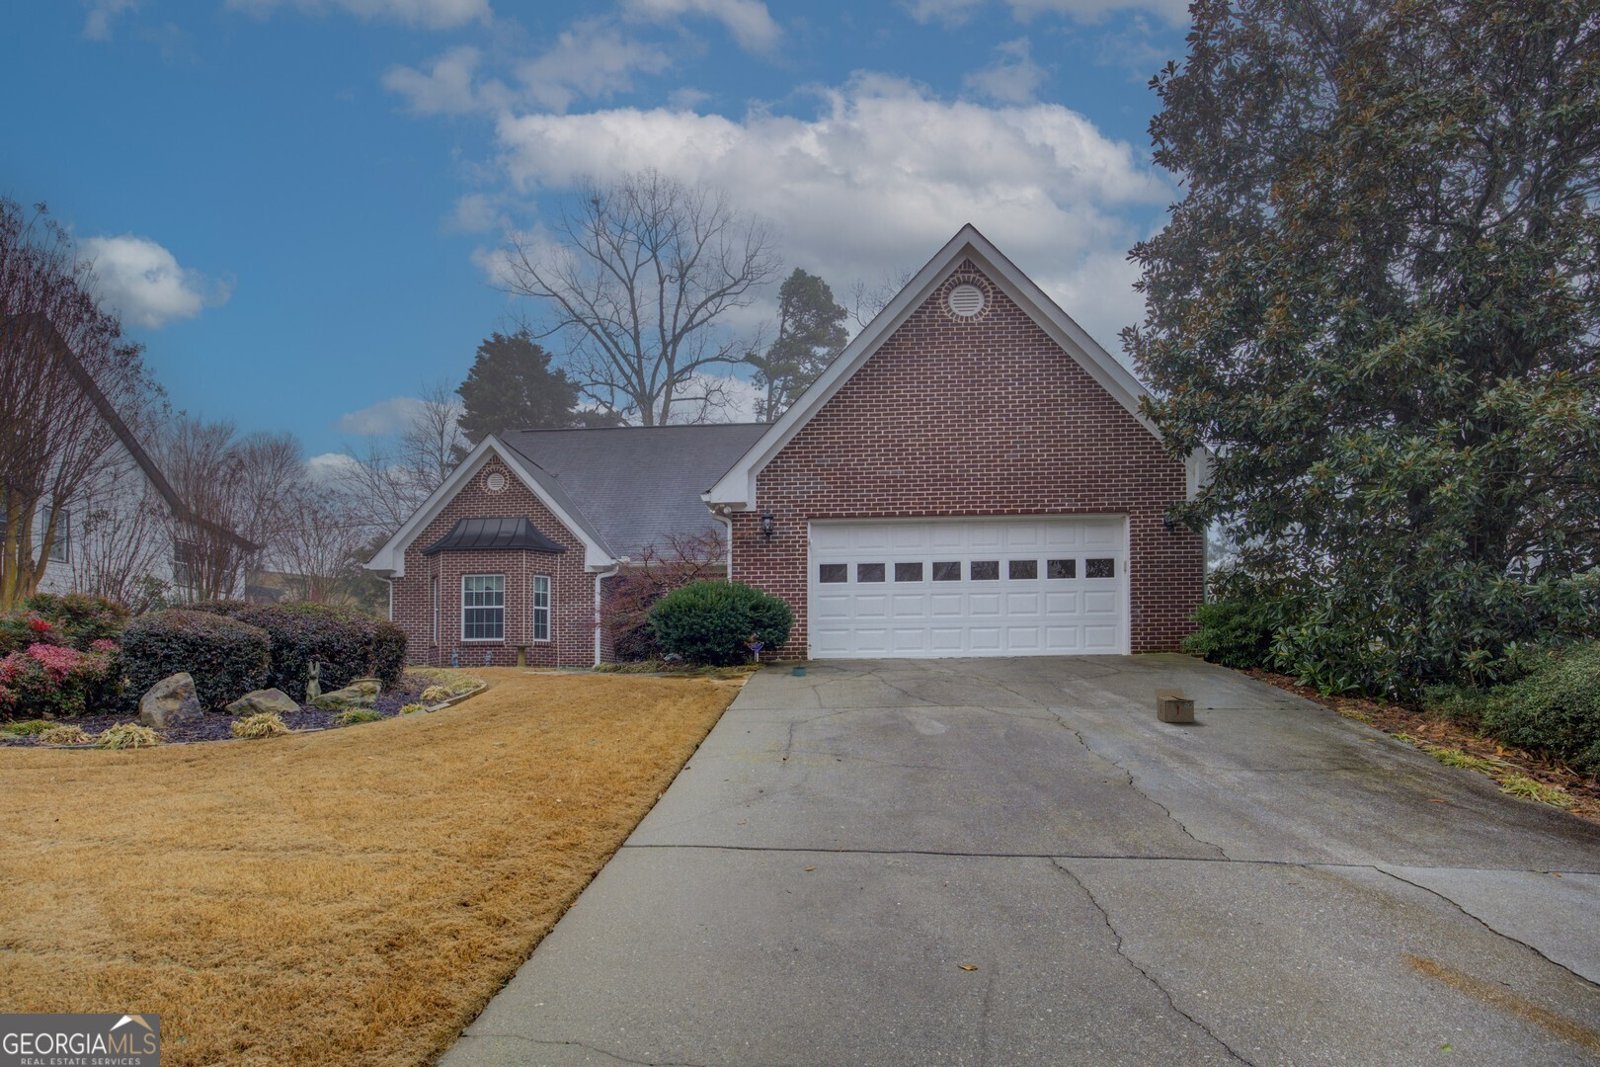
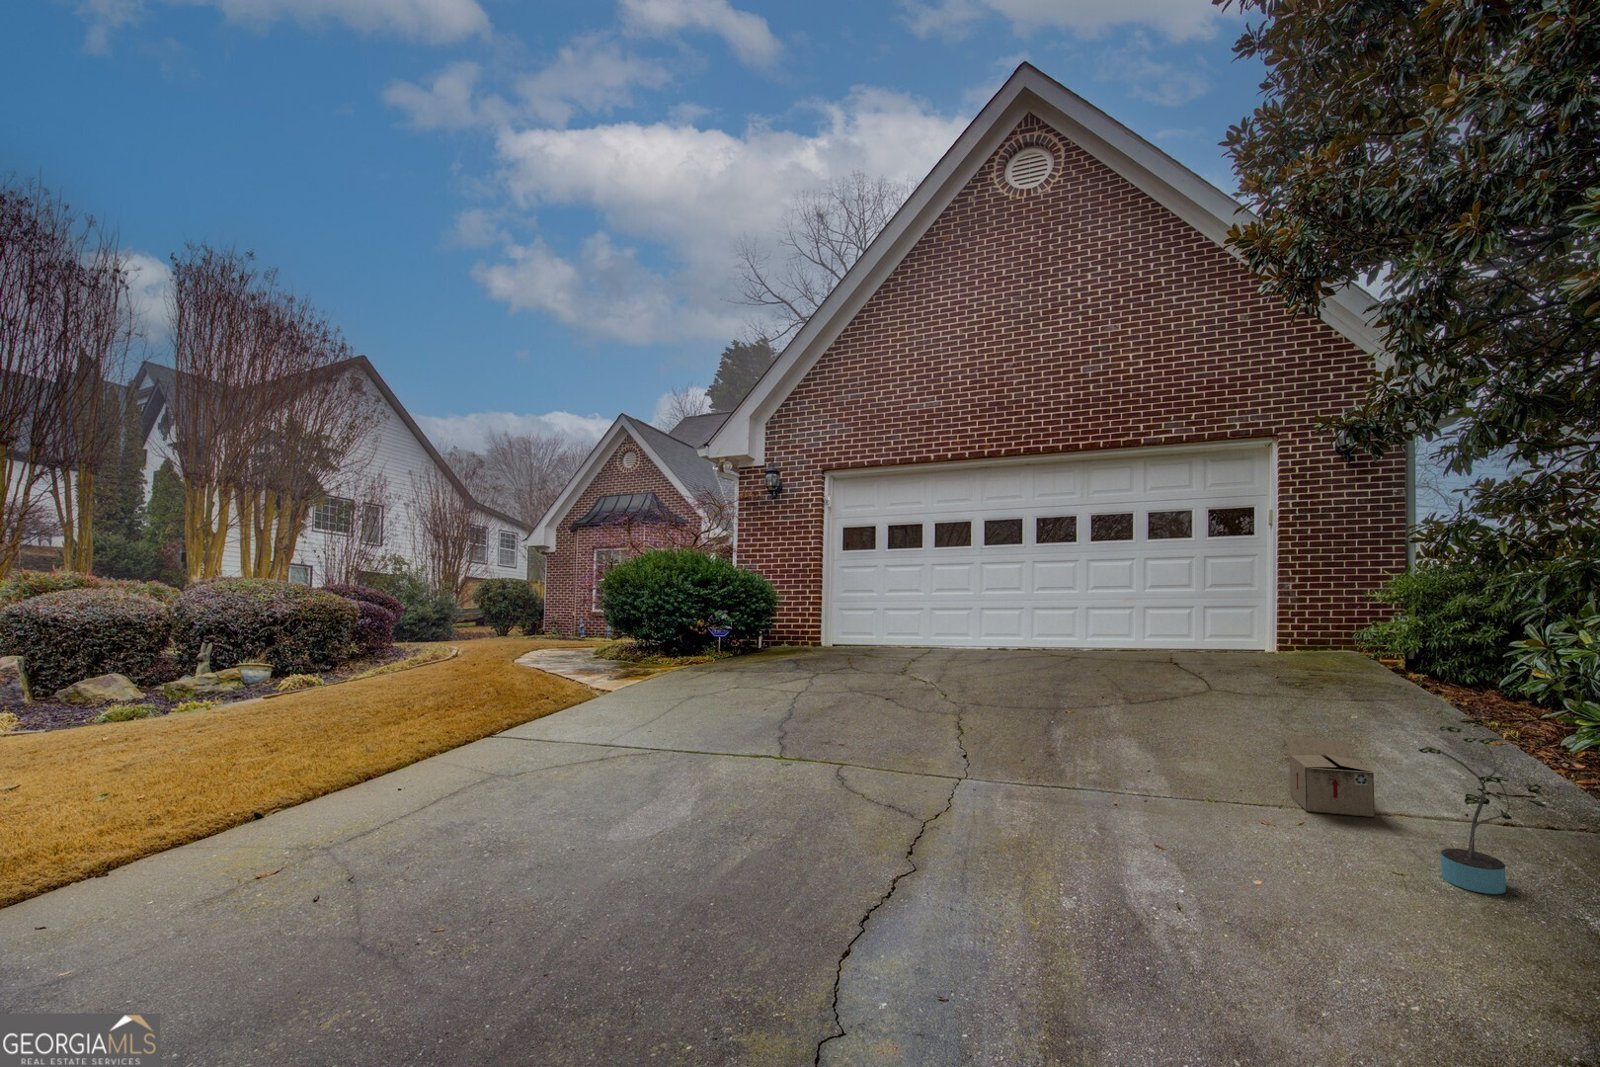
potted plant: present [787,631,811,676] -> present [1419,727,1546,894]

